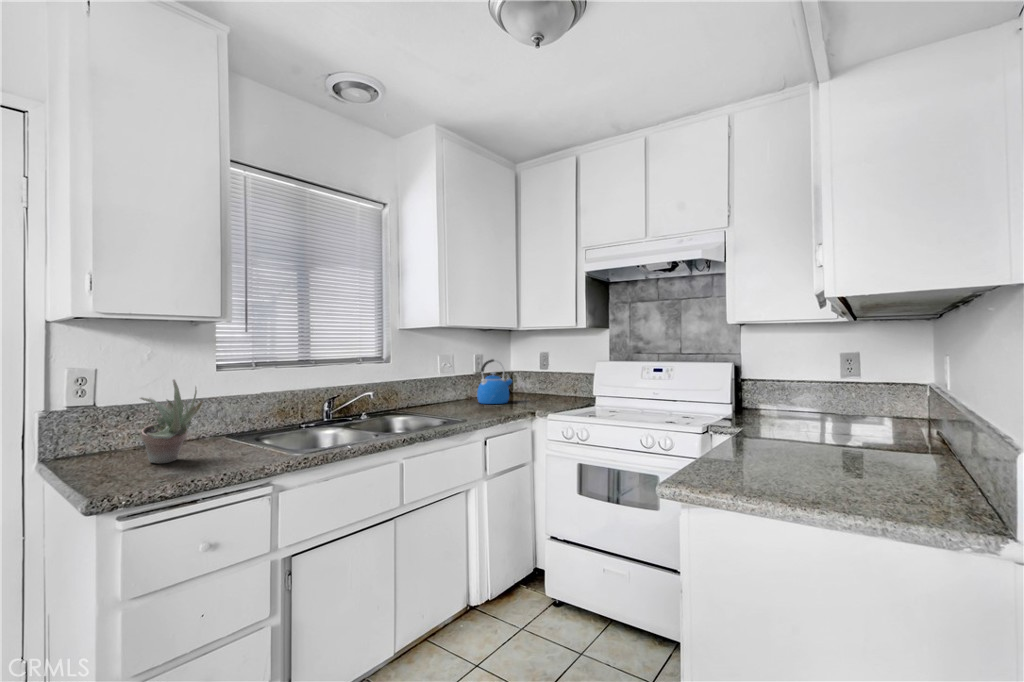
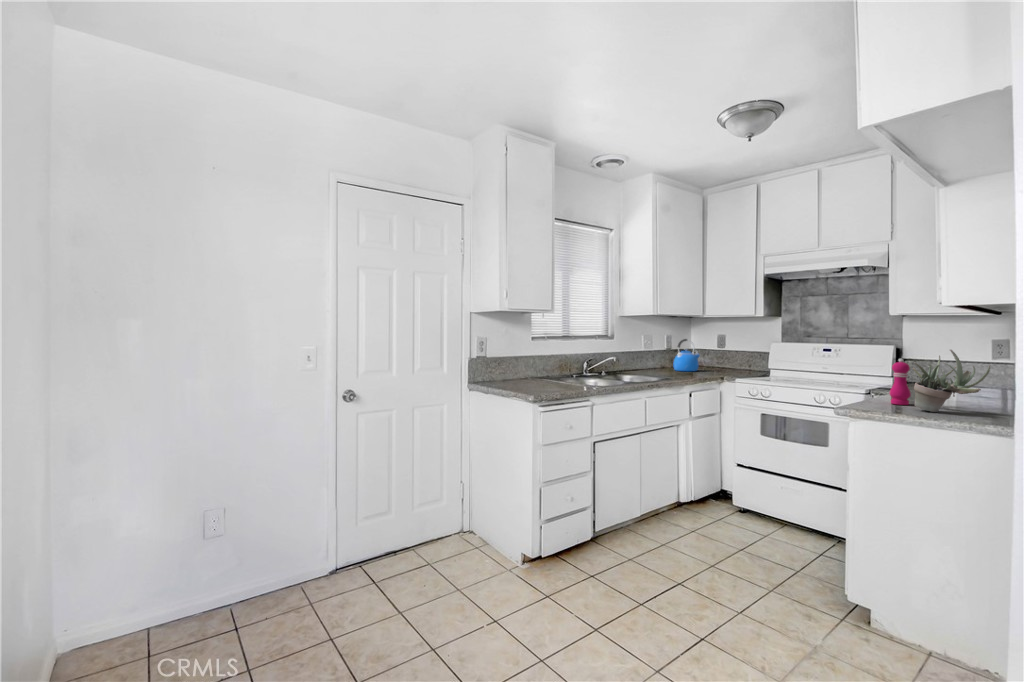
succulent plant: present [140,379,203,463] -> present [913,349,990,412]
pepper mill: none [732,390,759,464] -> present [890,359,911,405]

